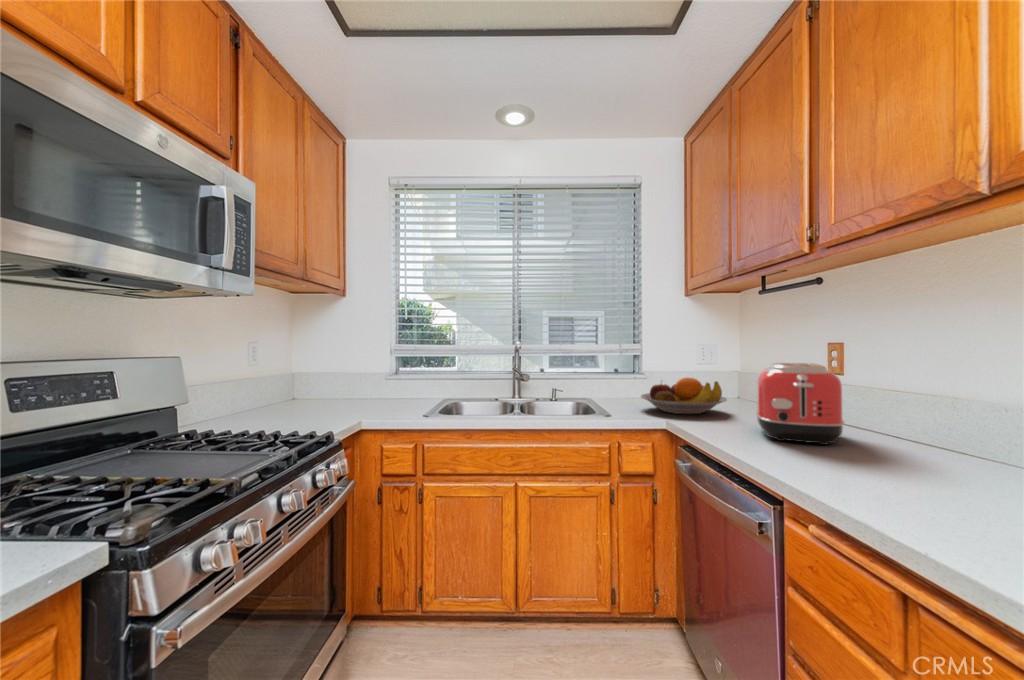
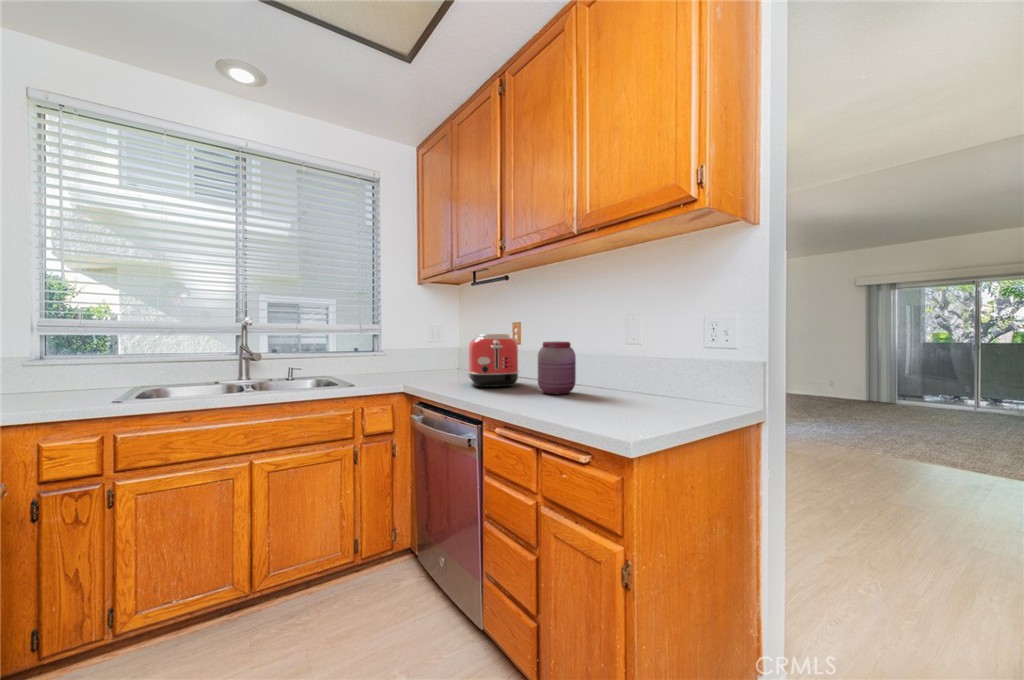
fruit bowl: present [641,378,727,414] -> none [379,350,447,379]
jar: none [881,383,969,475] -> present [538,342,576,394]

